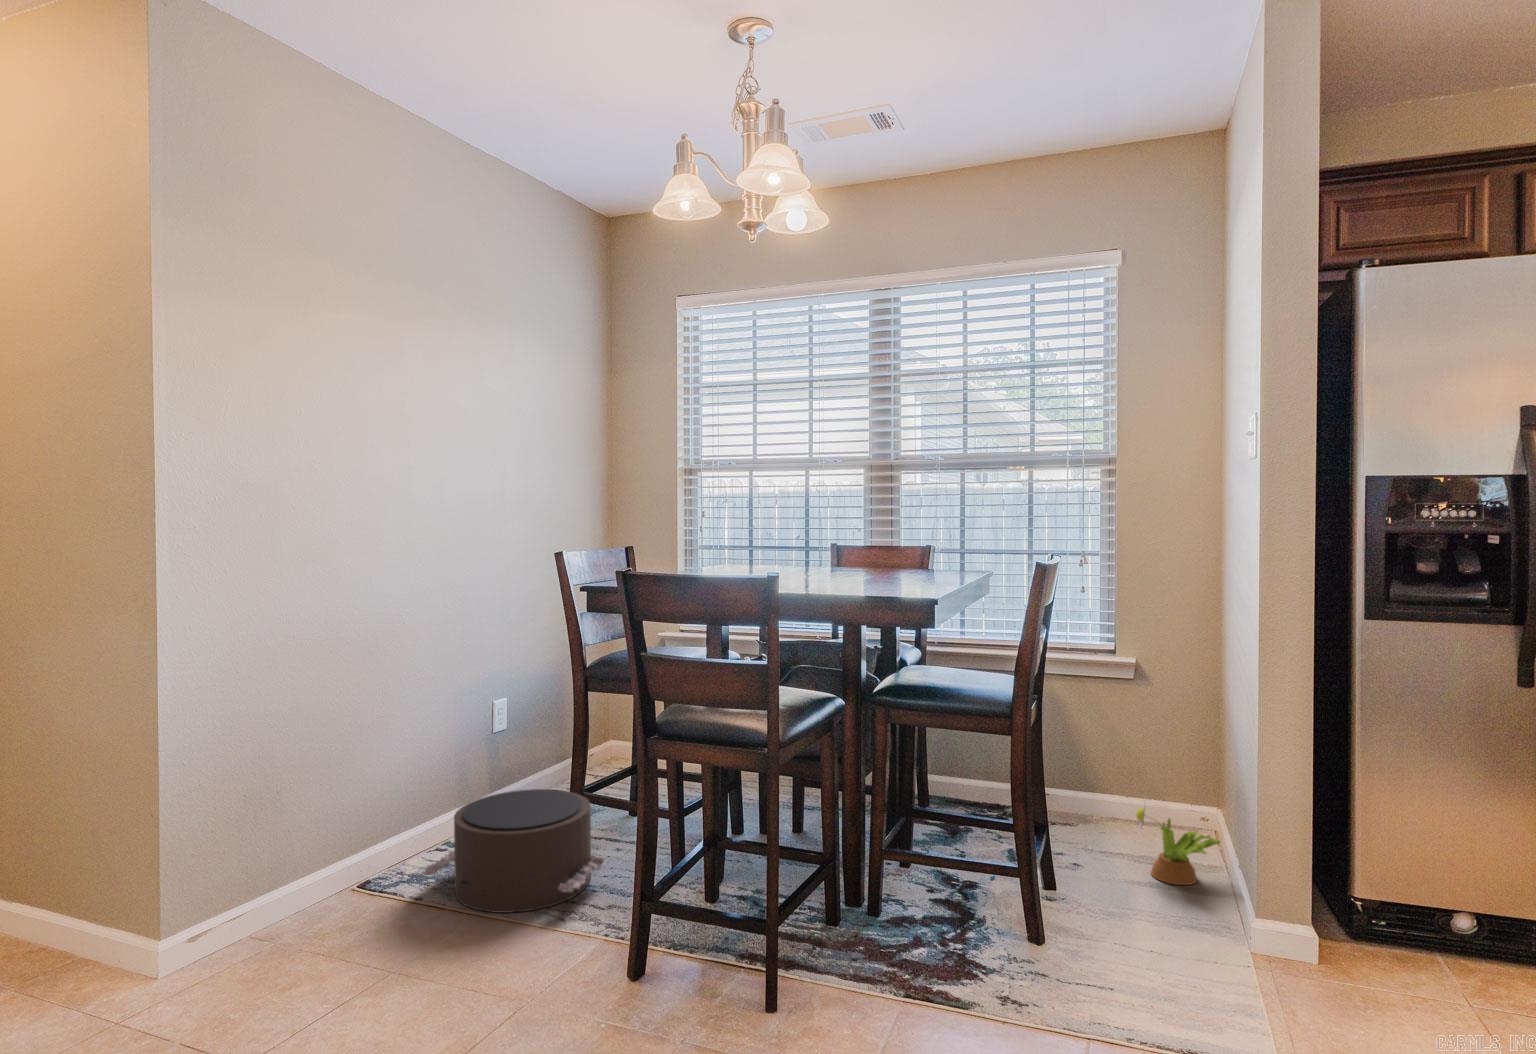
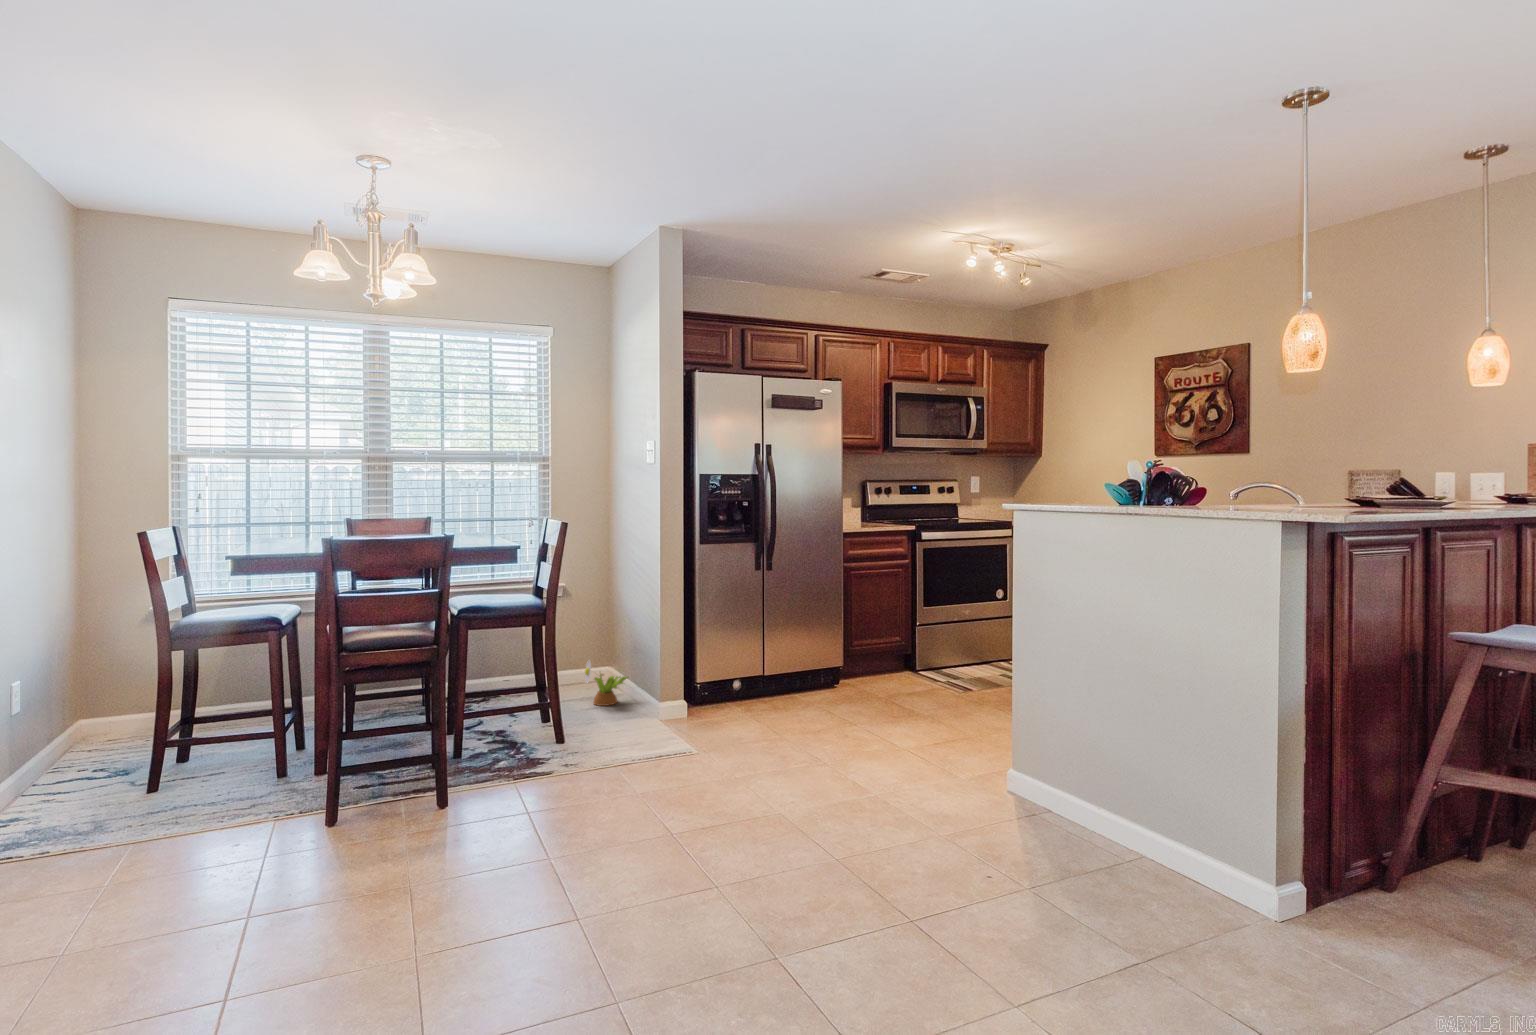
pouf: present [423,789,606,913] -> none [56,737,236,840]

